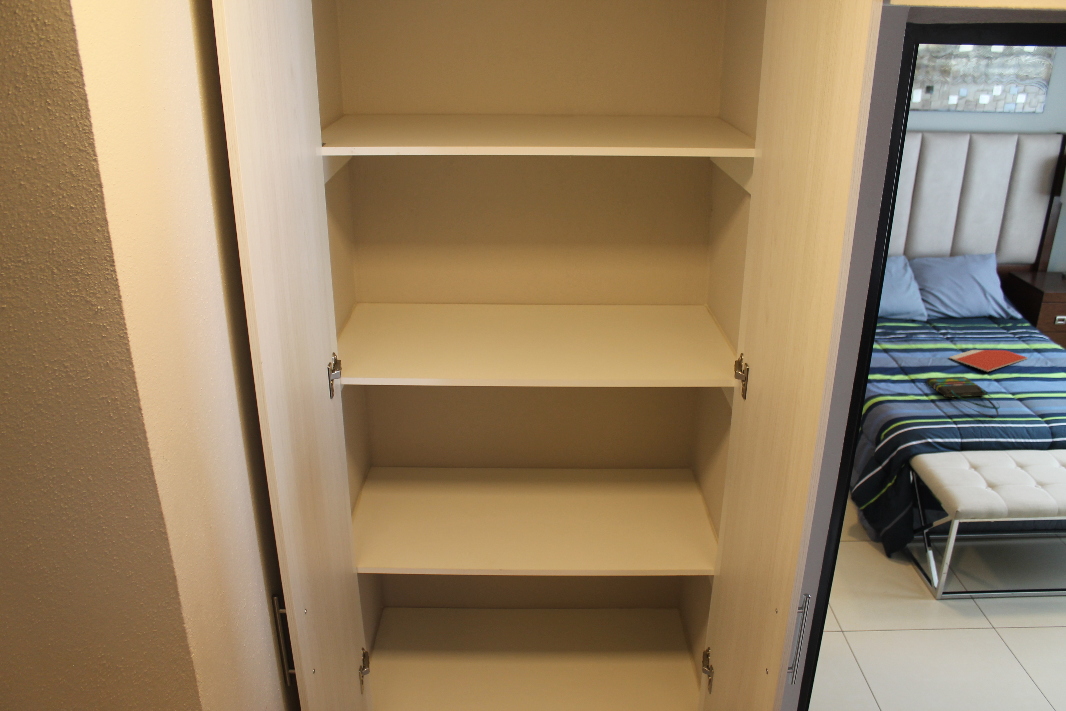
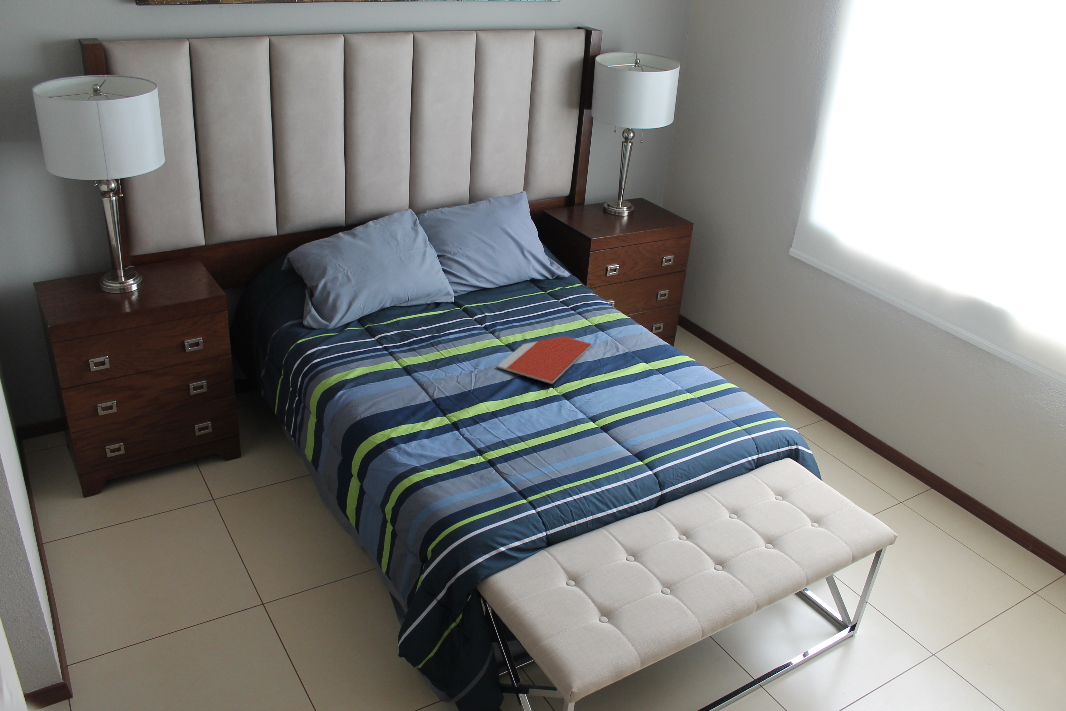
tote bag: present [926,377,1000,418] -> none [476,402,588,481]

